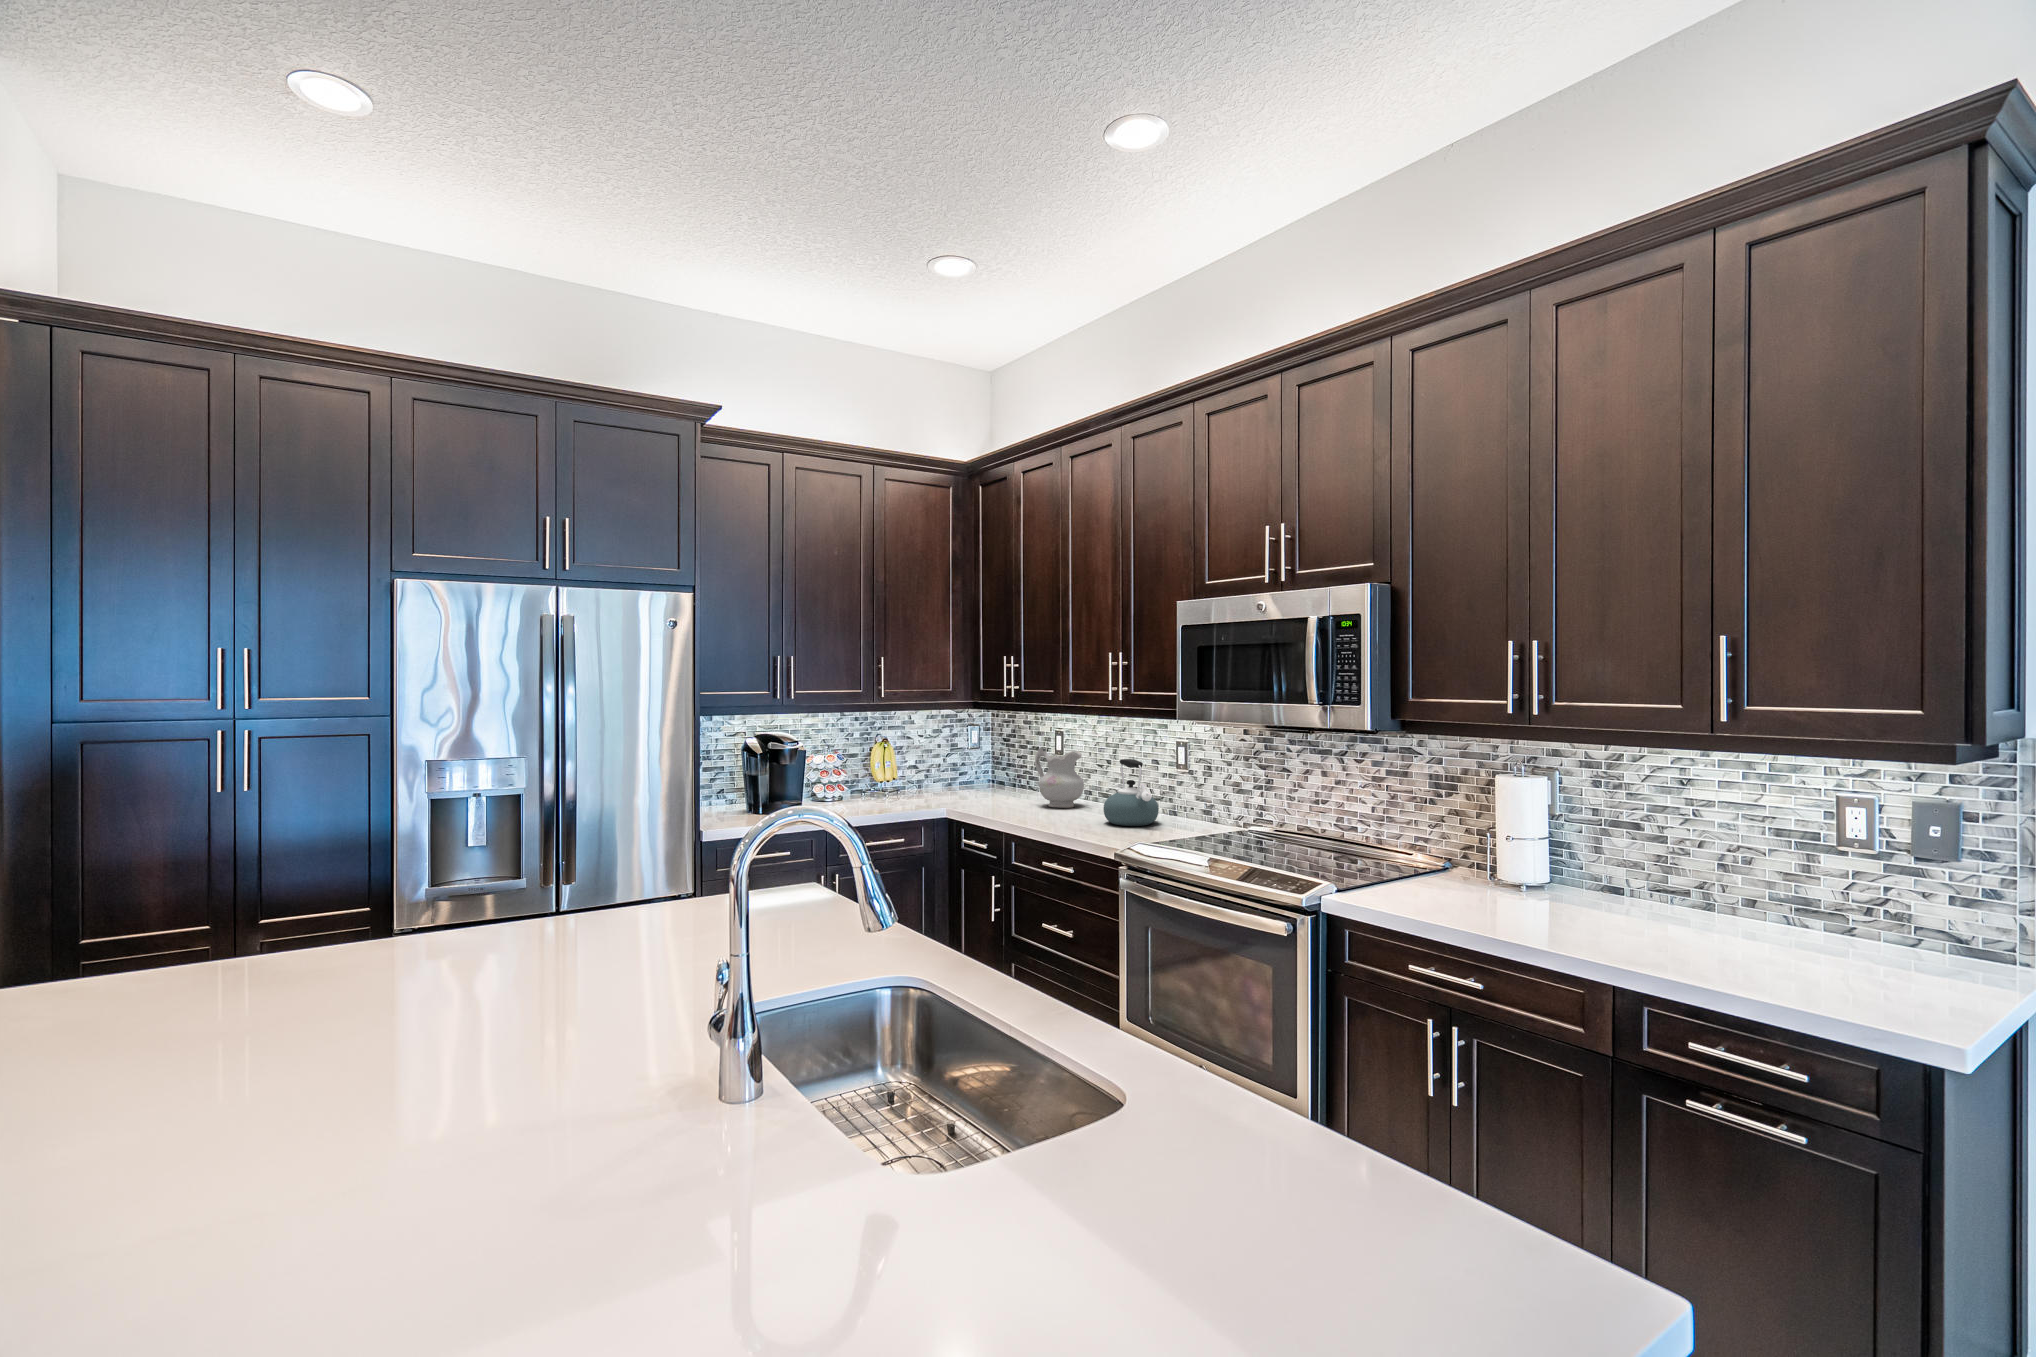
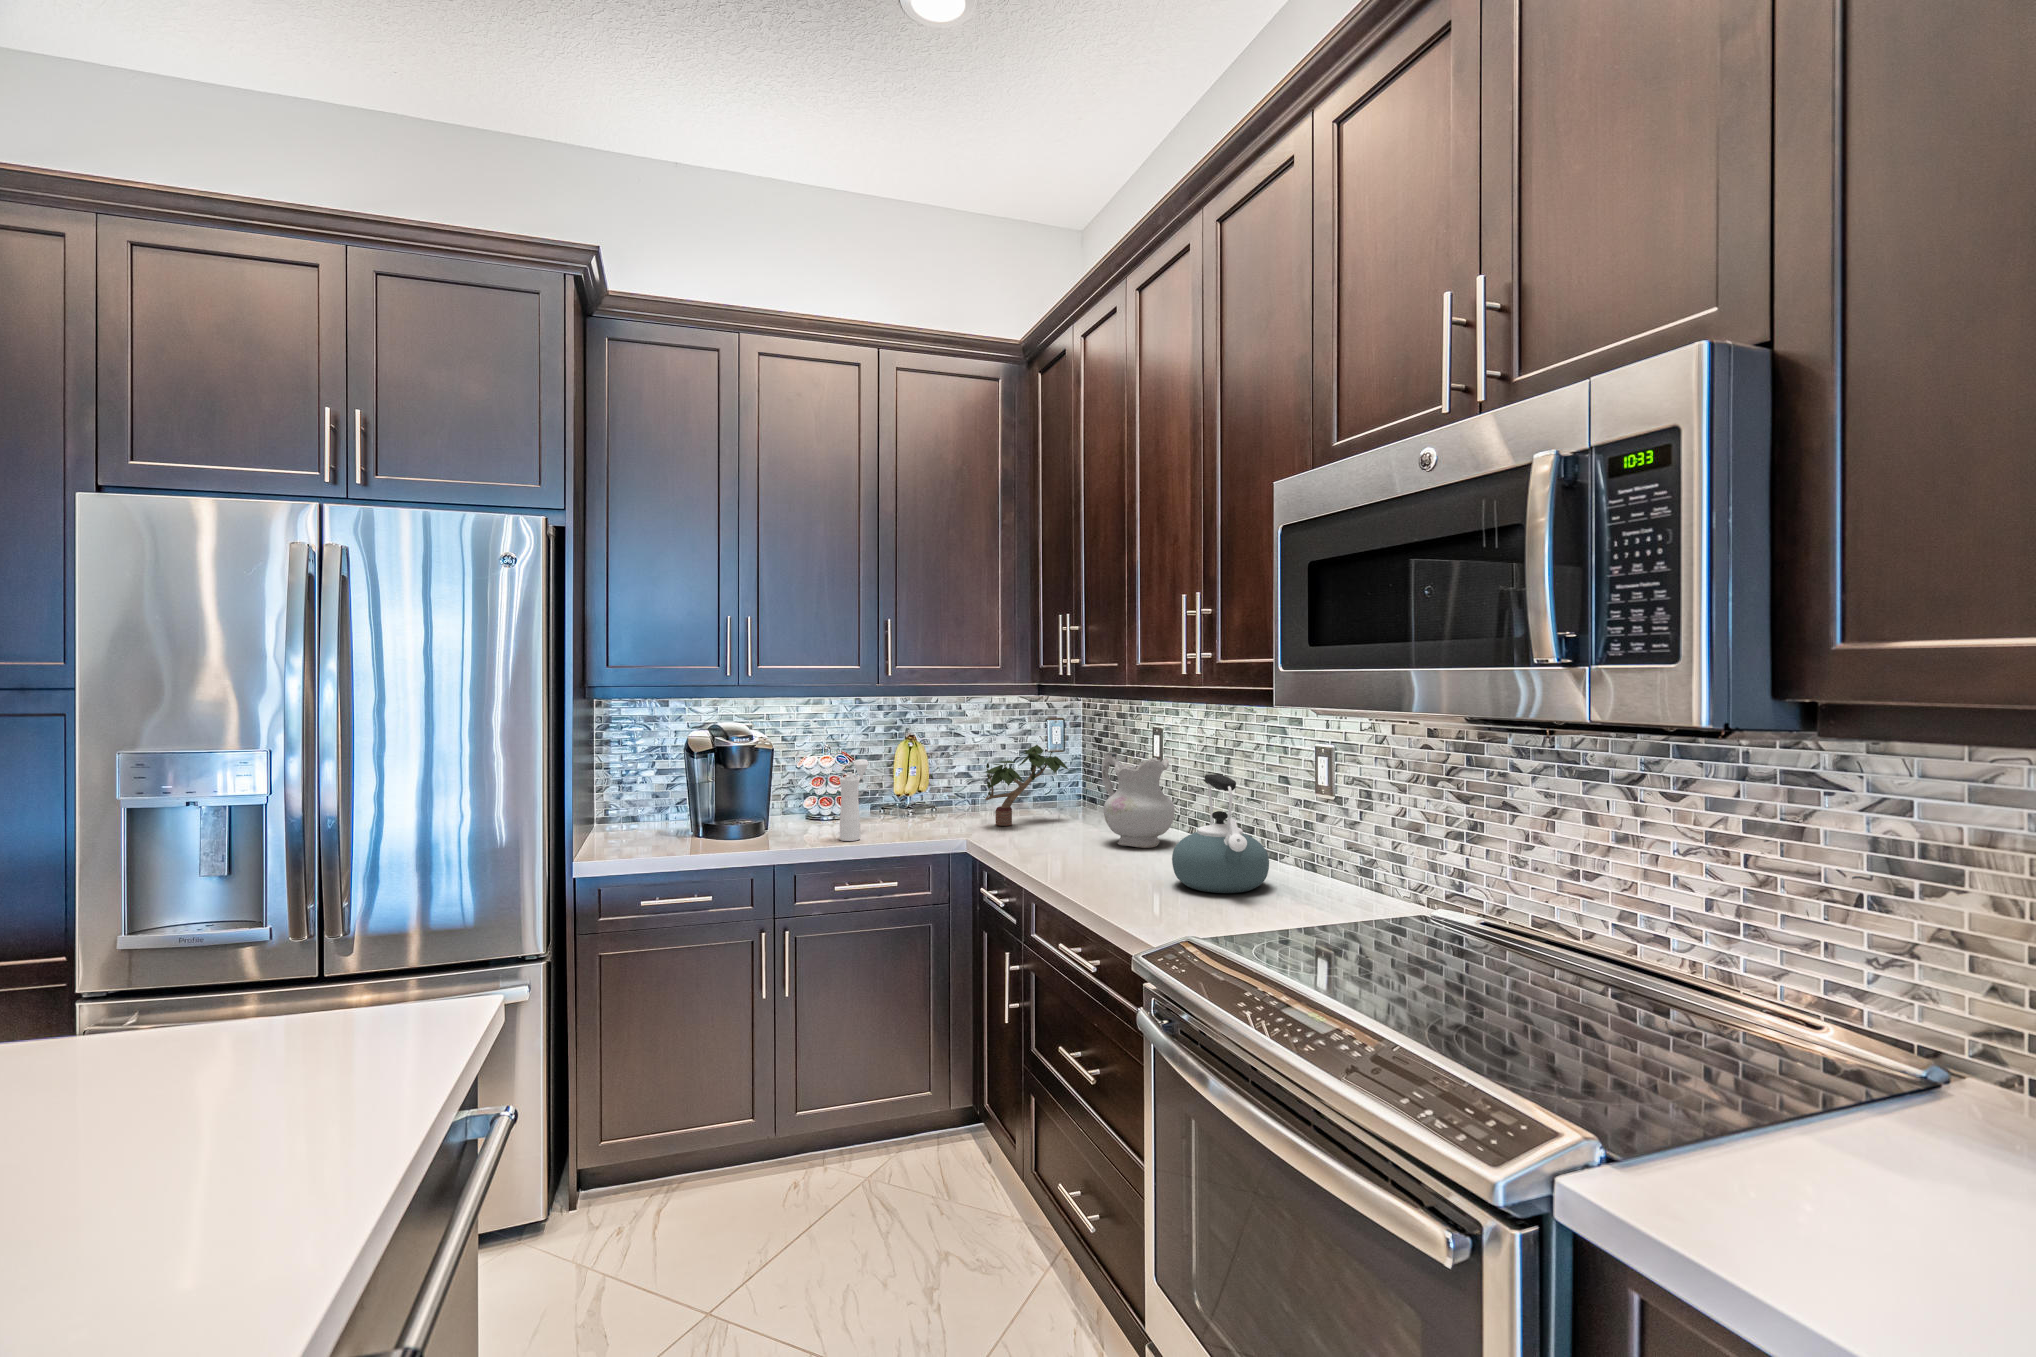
potted plant: none [943,743,1002,800] -> present [983,745,1069,826]
pepper mill: none [858,756,873,812] -> present [839,759,869,841]

